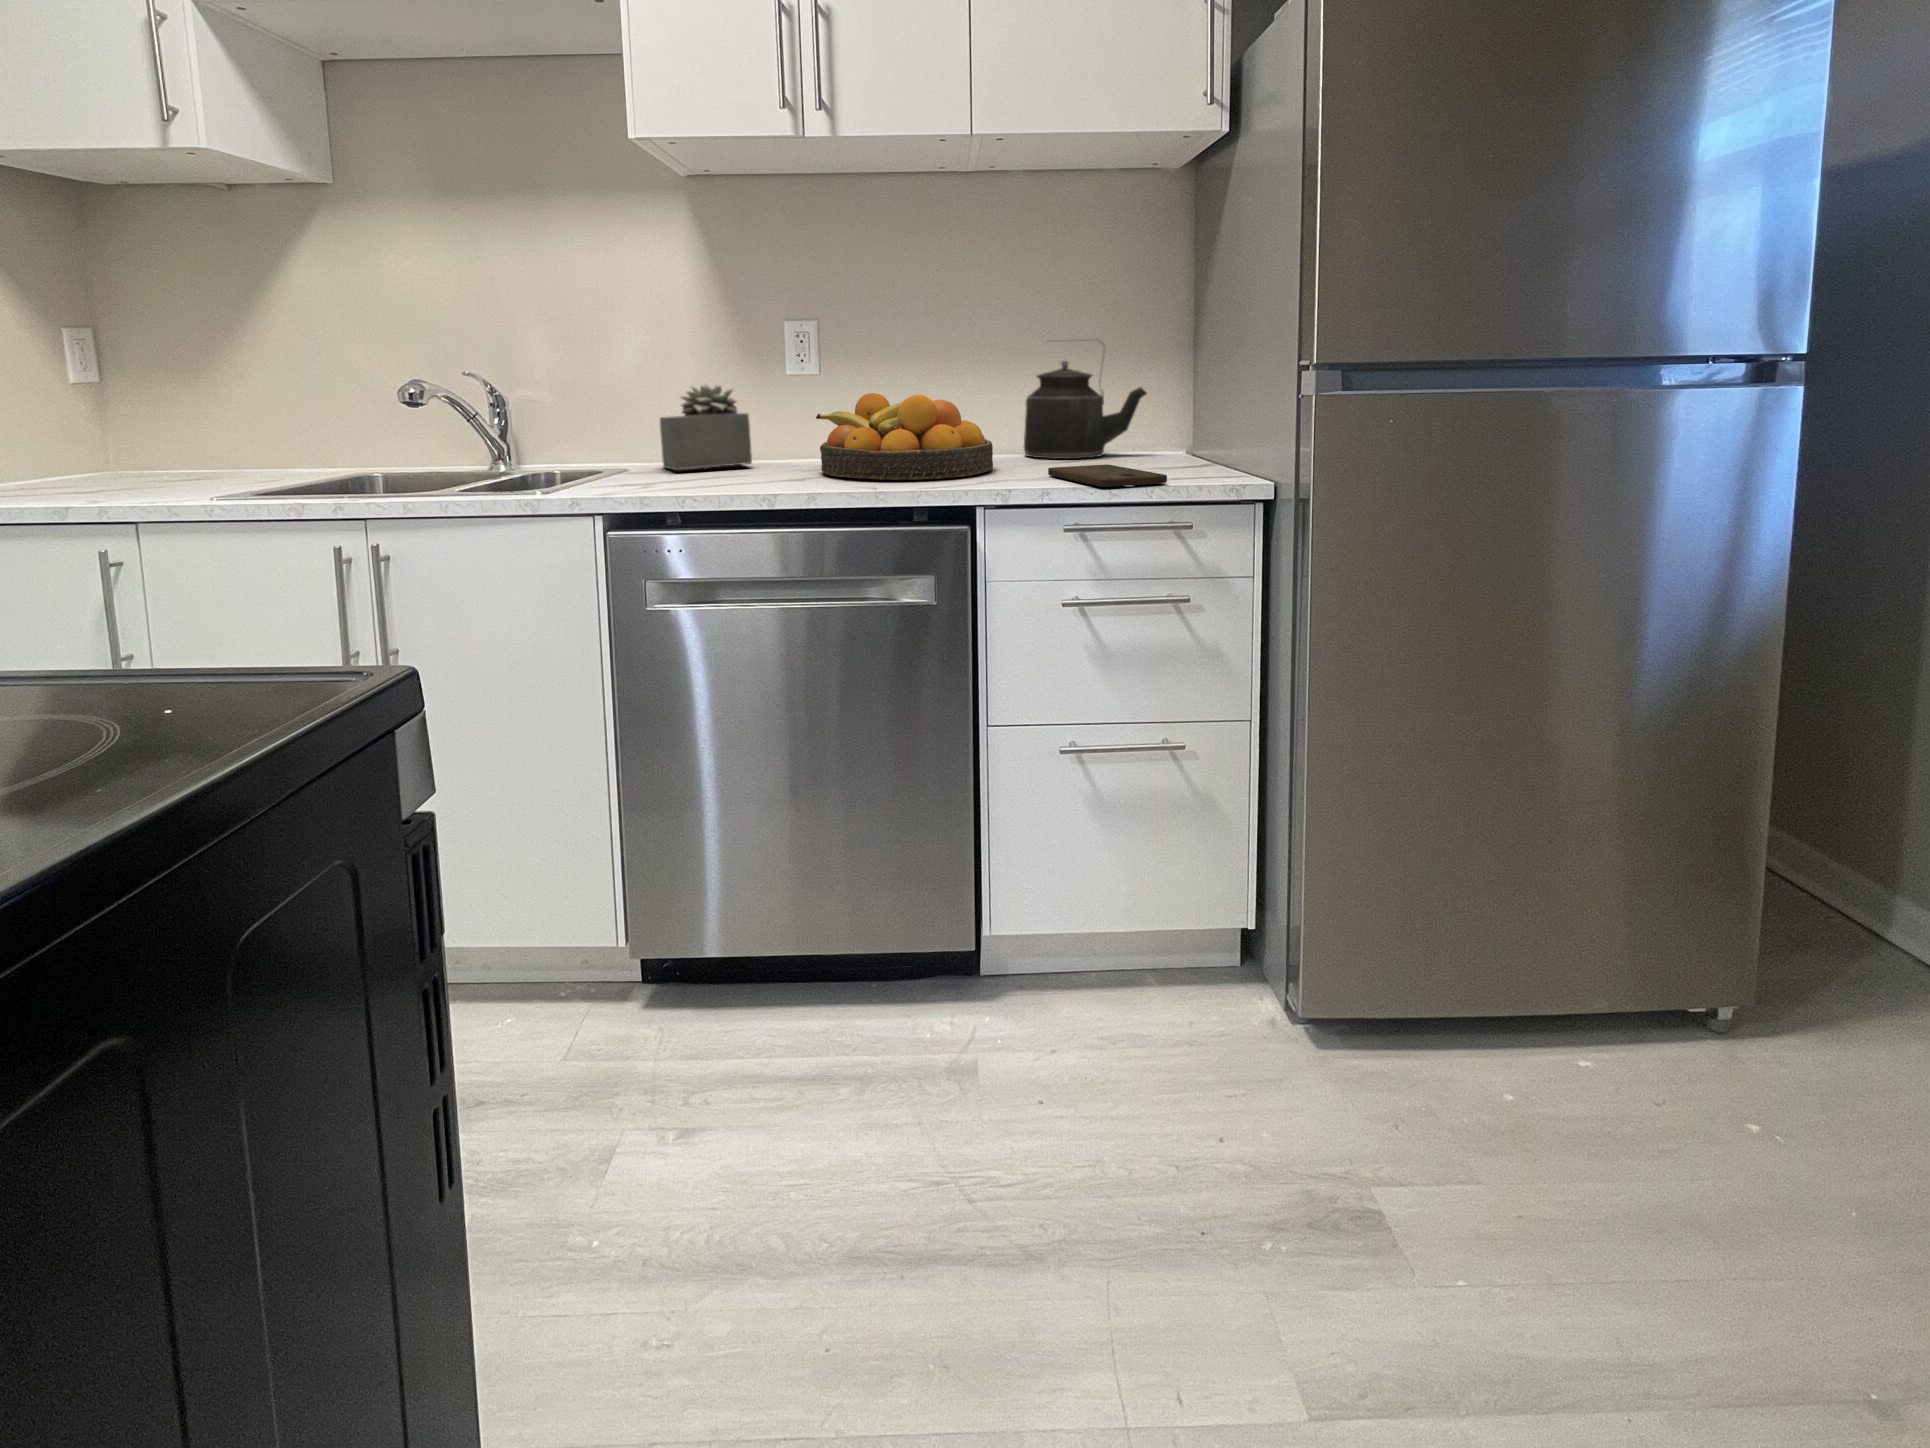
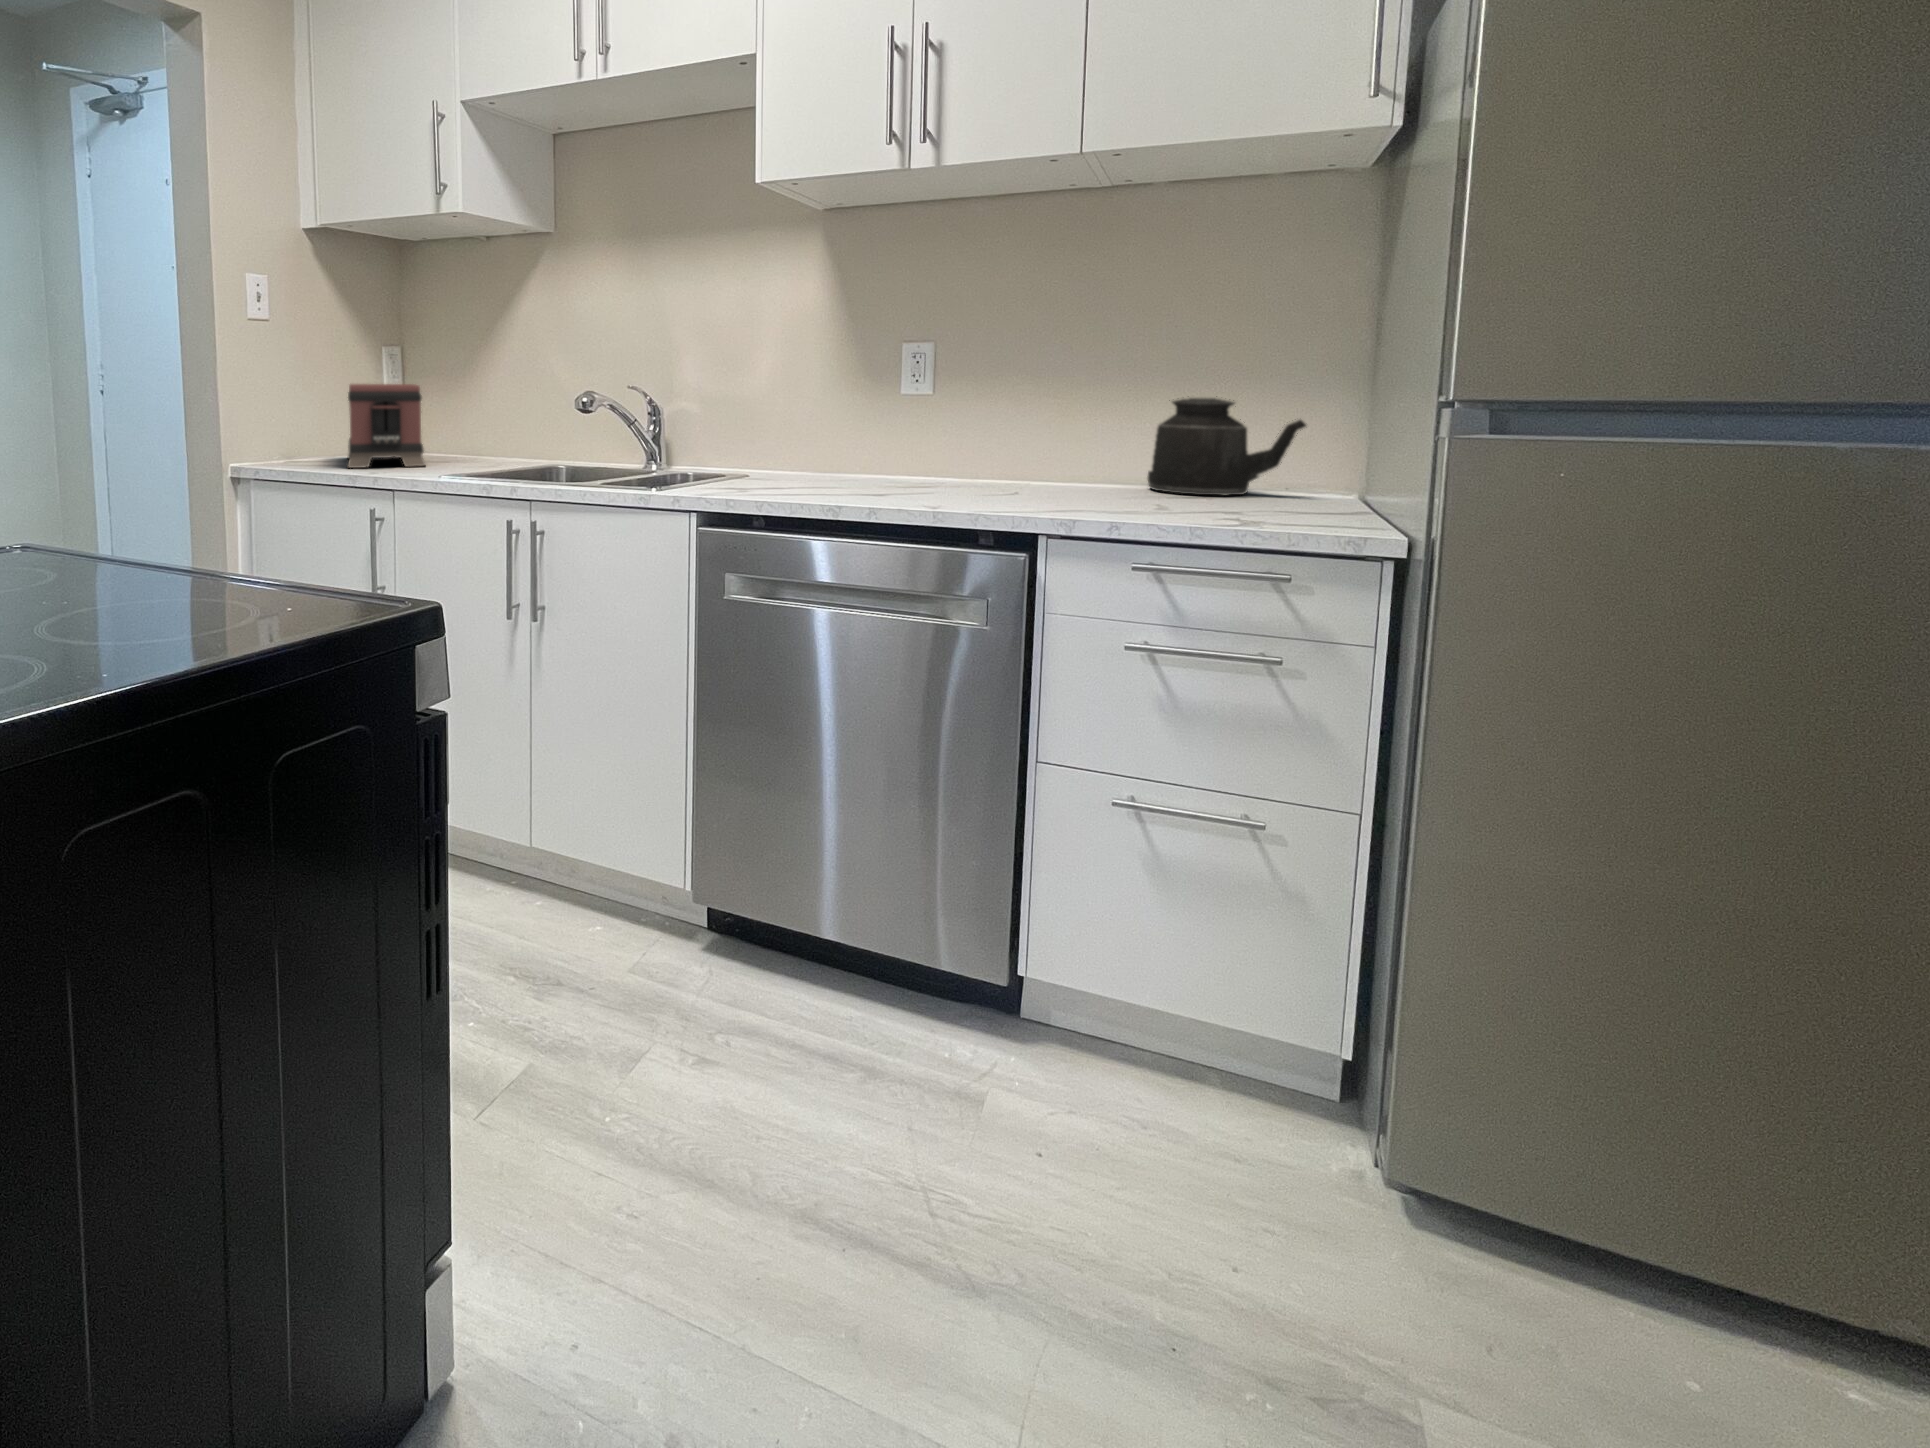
toaster: none [13,380,172,501] -> present [347,384,425,468]
succulent plant: present [660,384,752,470] -> none [776,399,855,477]
fruit bowl: present [816,393,993,480] -> none [909,414,1092,504]
cutting board: present [1048,464,1167,487] -> none [1143,502,1275,529]

